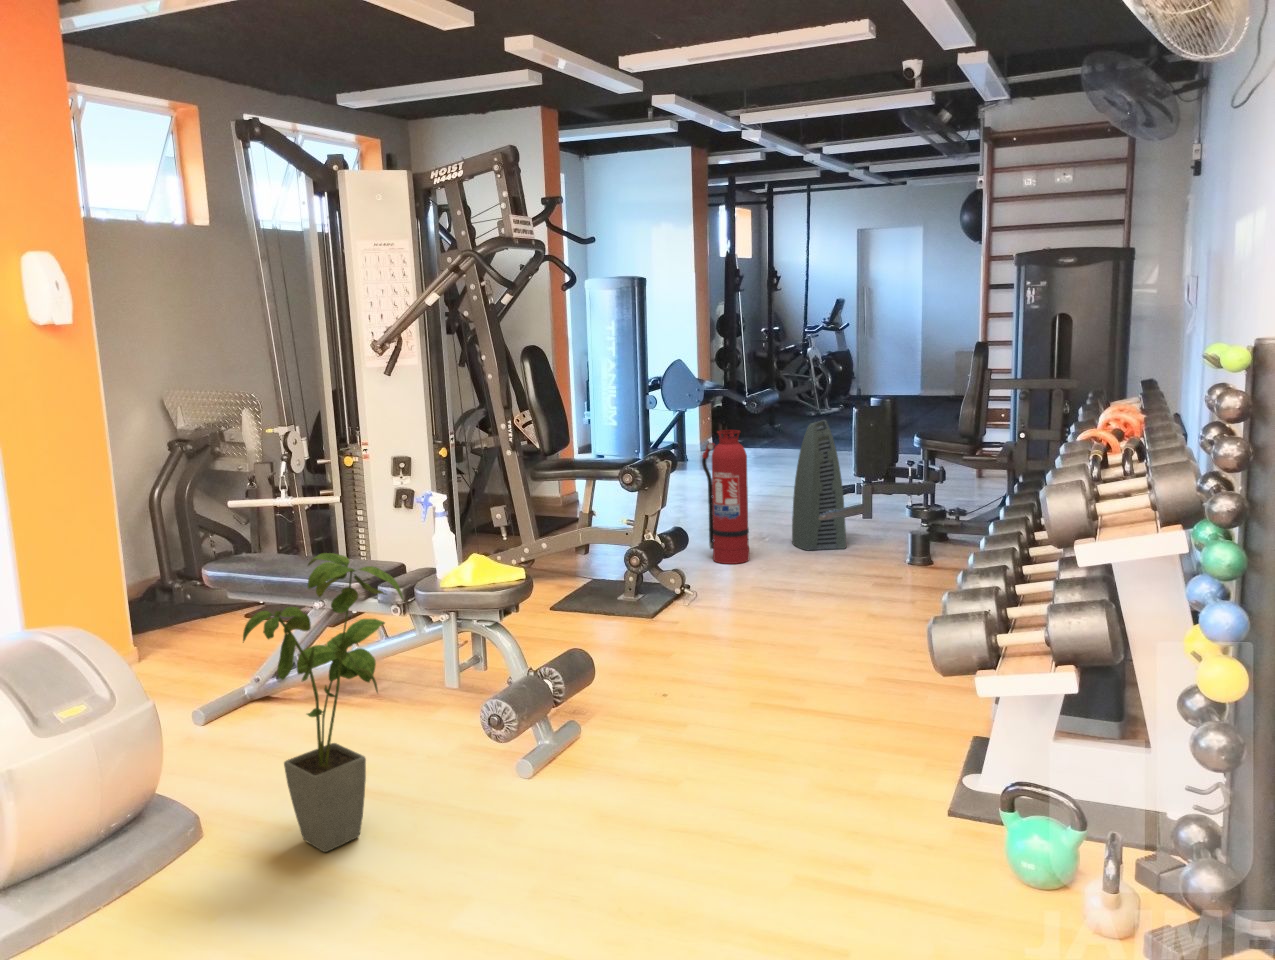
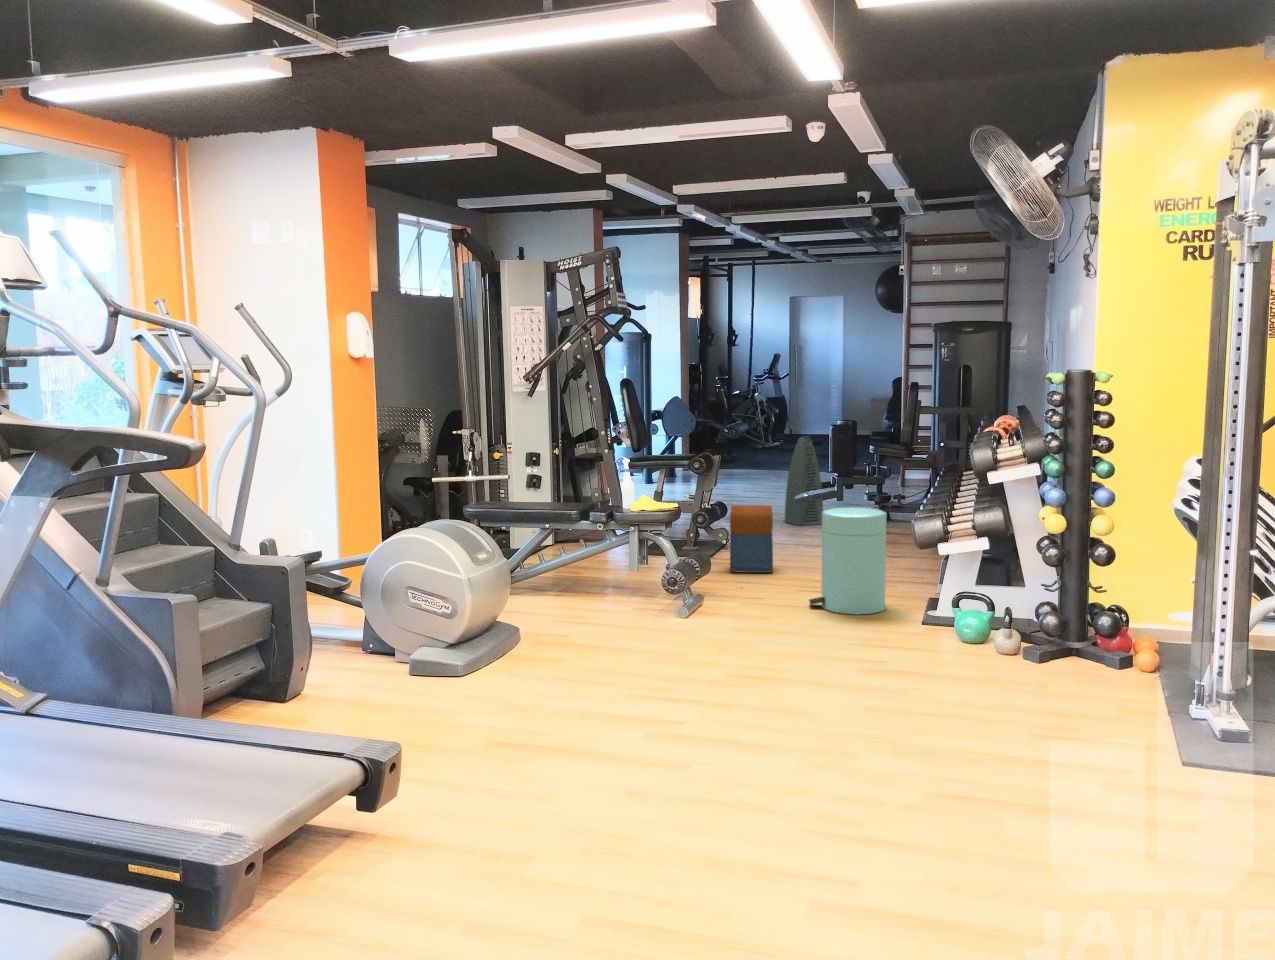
fire extinguisher: present [702,430,749,564] -> none [728,440,760,532]
backpack: none [653,549,729,661] -> present [730,505,773,573]
house plant: present [243,553,403,852] -> none [570,477,653,637]
trash can: none [745,583,884,792] -> present [809,507,887,614]

